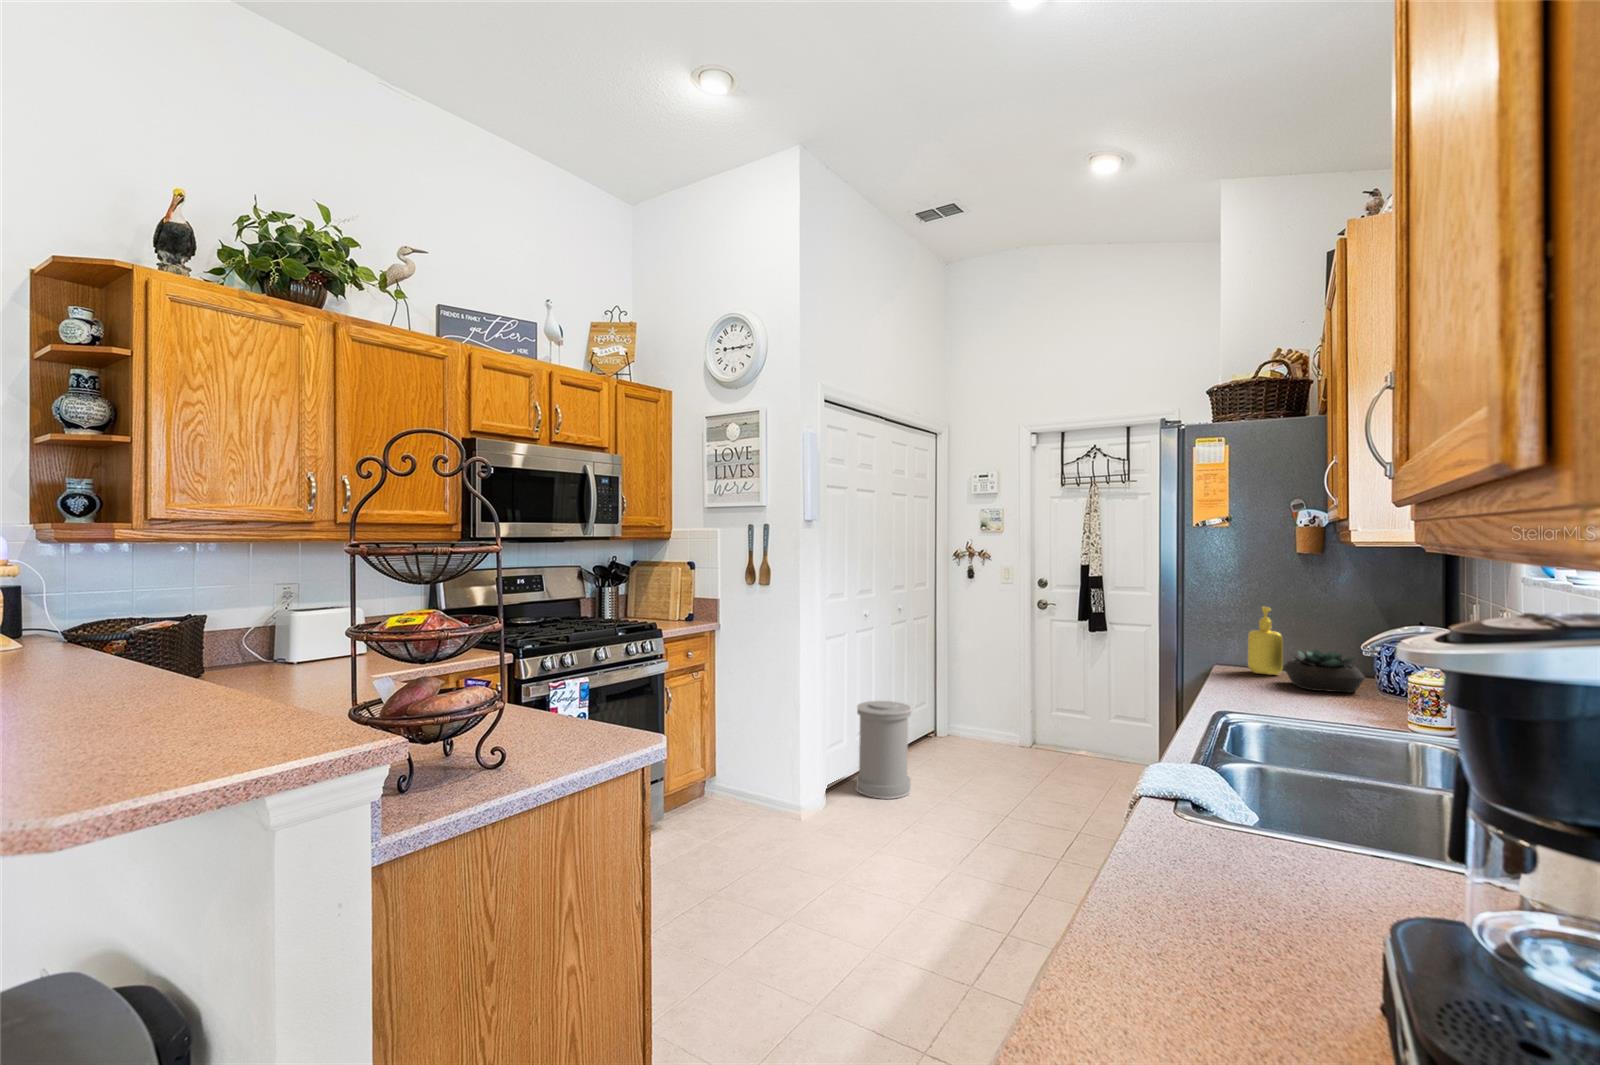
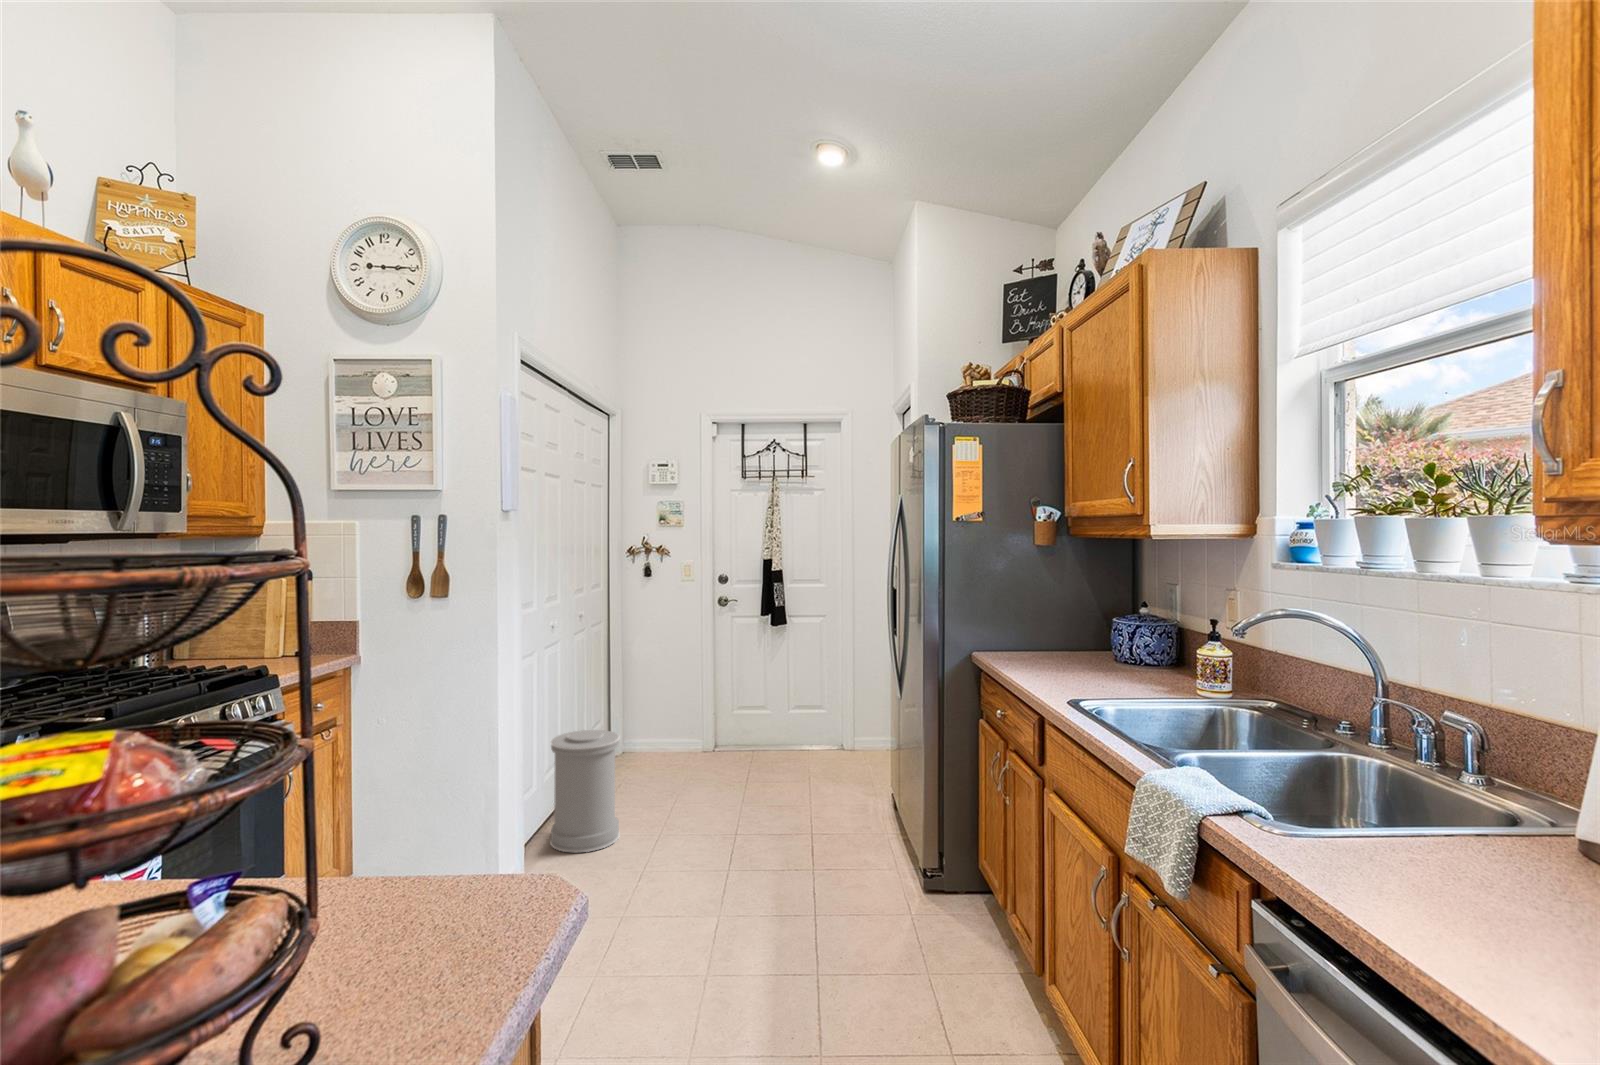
soap dispenser: present [1248,607,1283,675] -> none [1008,594,1040,658]
succulent plant: present [1283,650,1365,692] -> none [1050,631,1121,669]

